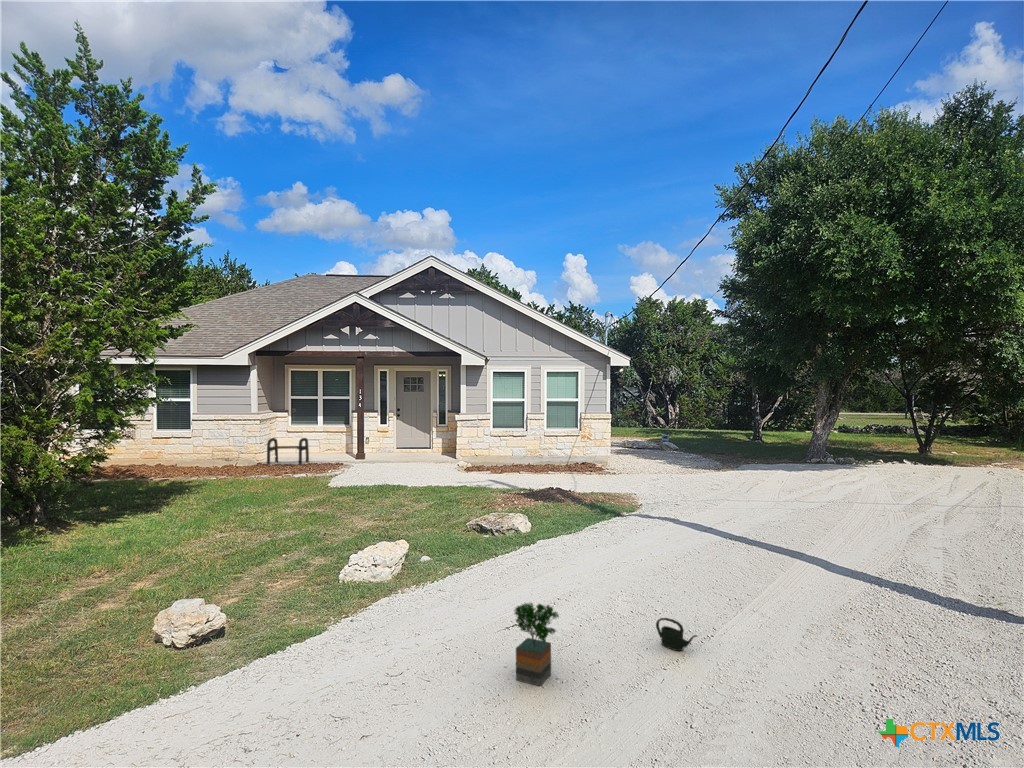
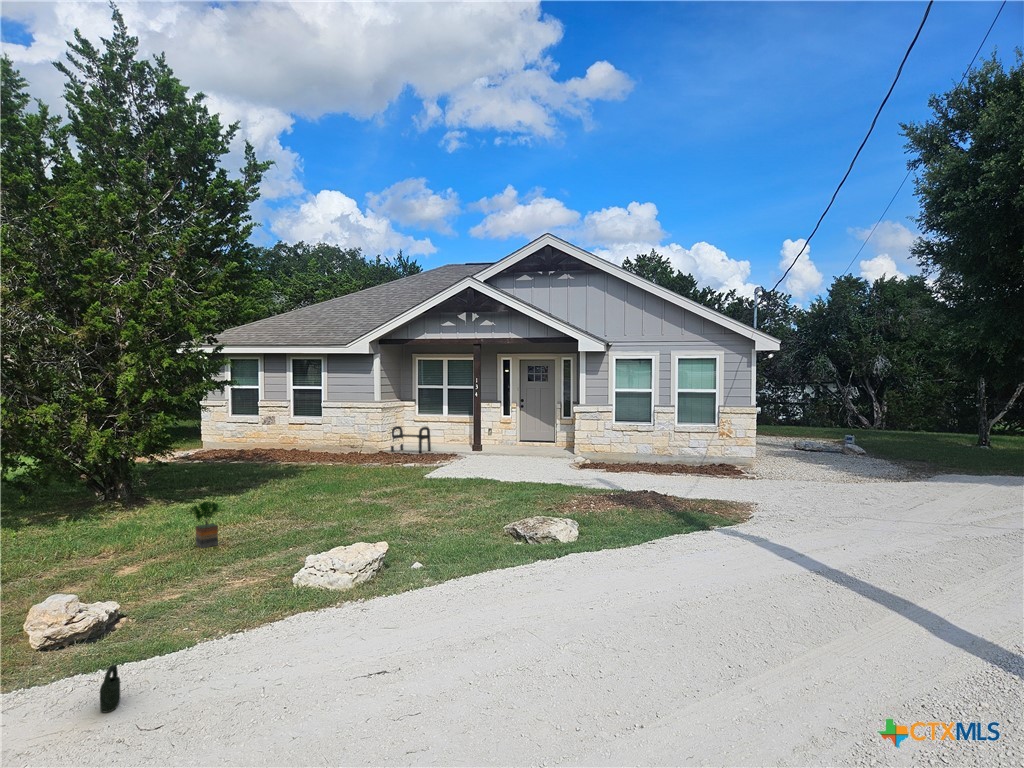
potted tree: present [515,603,559,686] -> present [190,501,224,548]
watering can: present [656,618,697,651] -> present [100,665,121,712]

